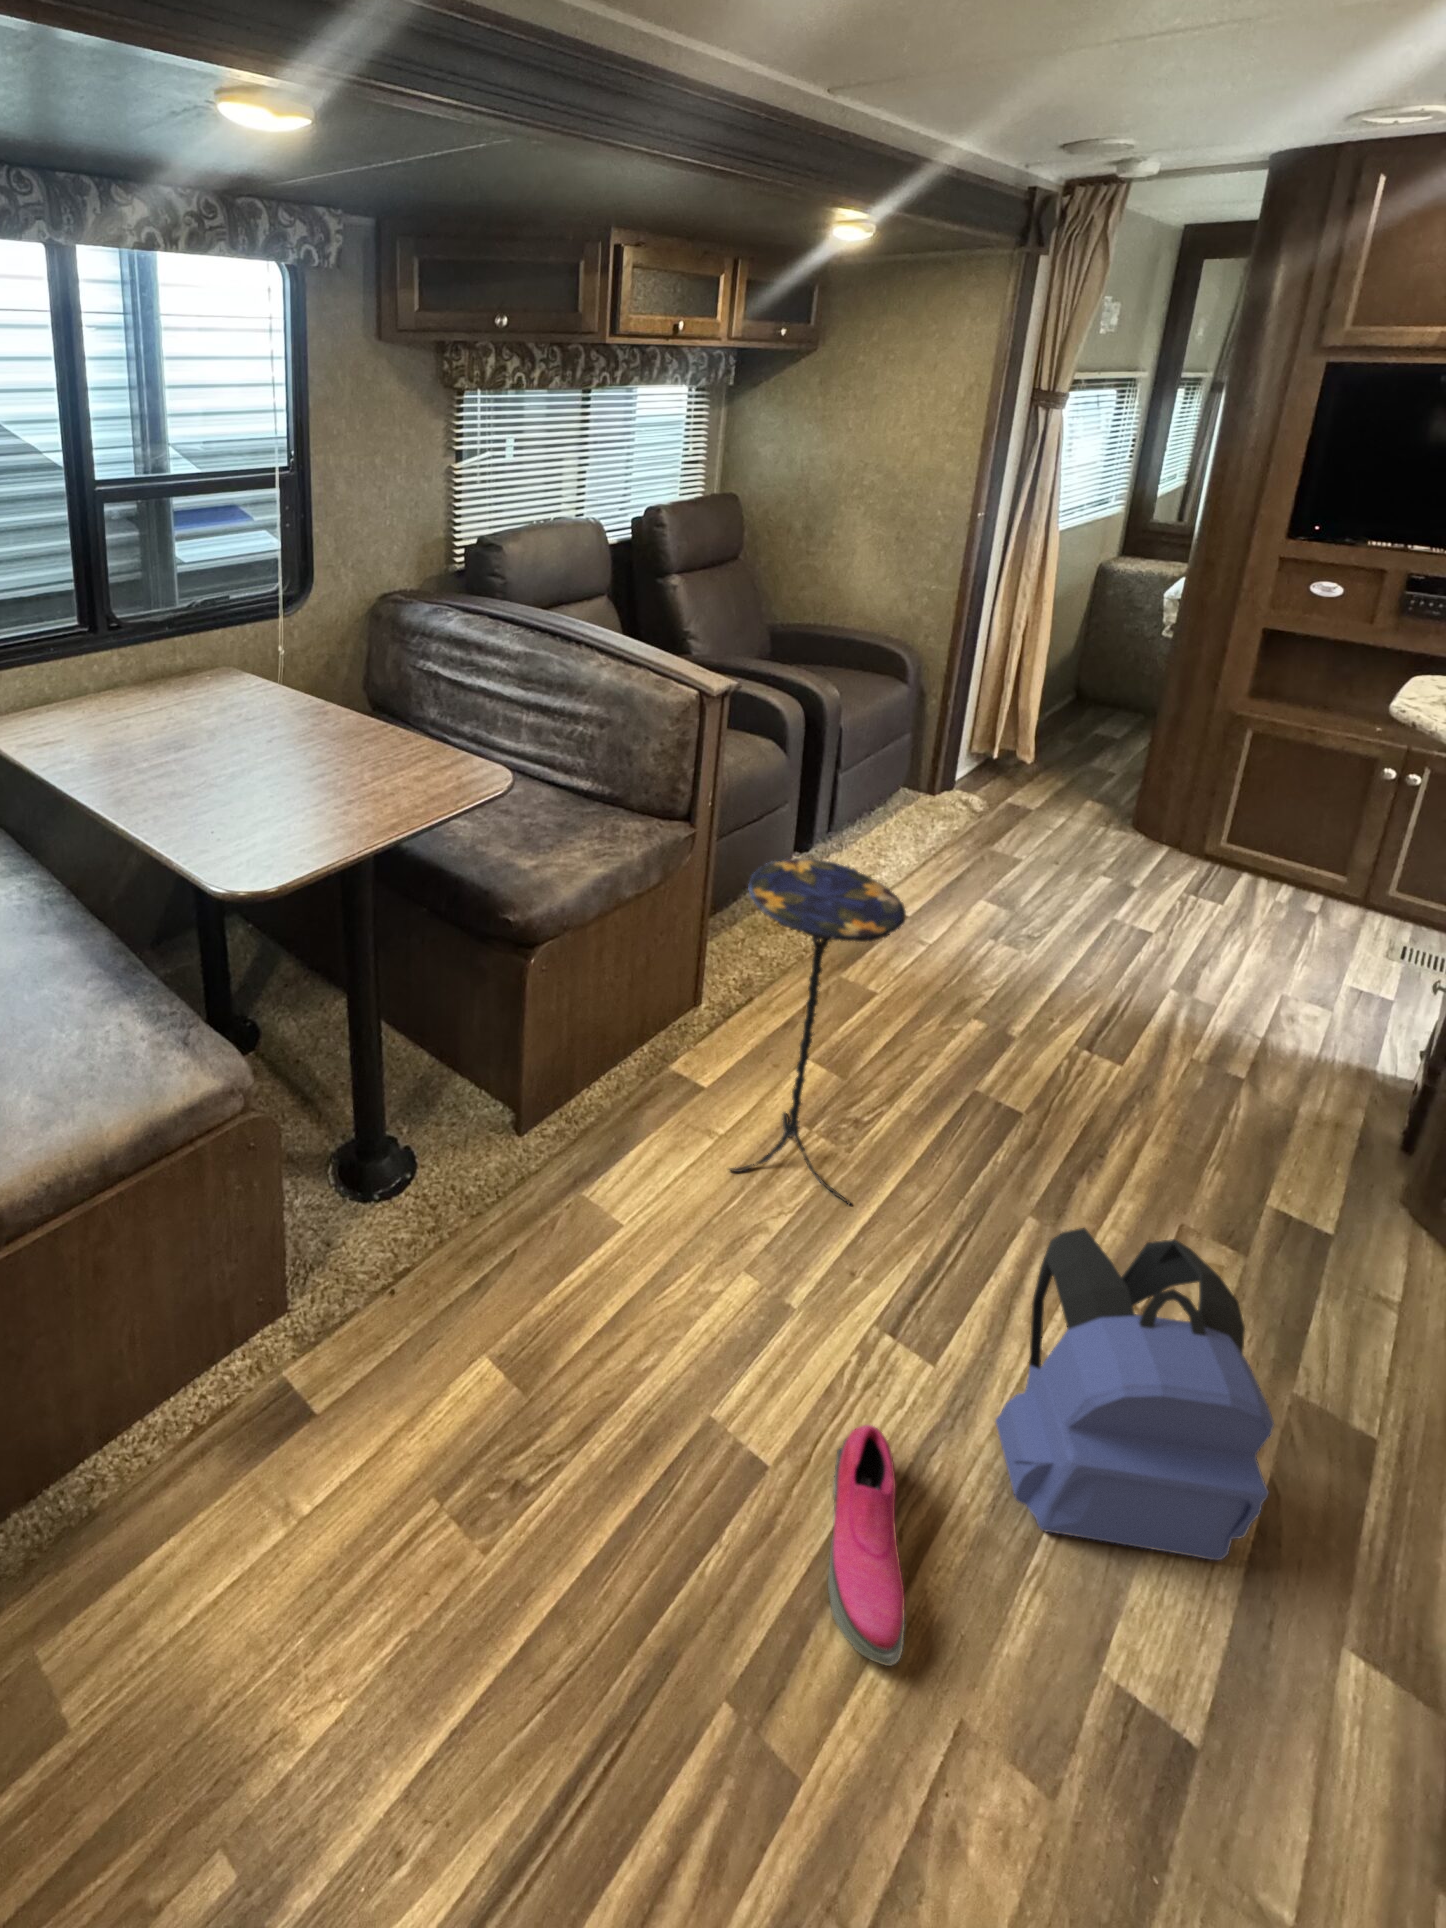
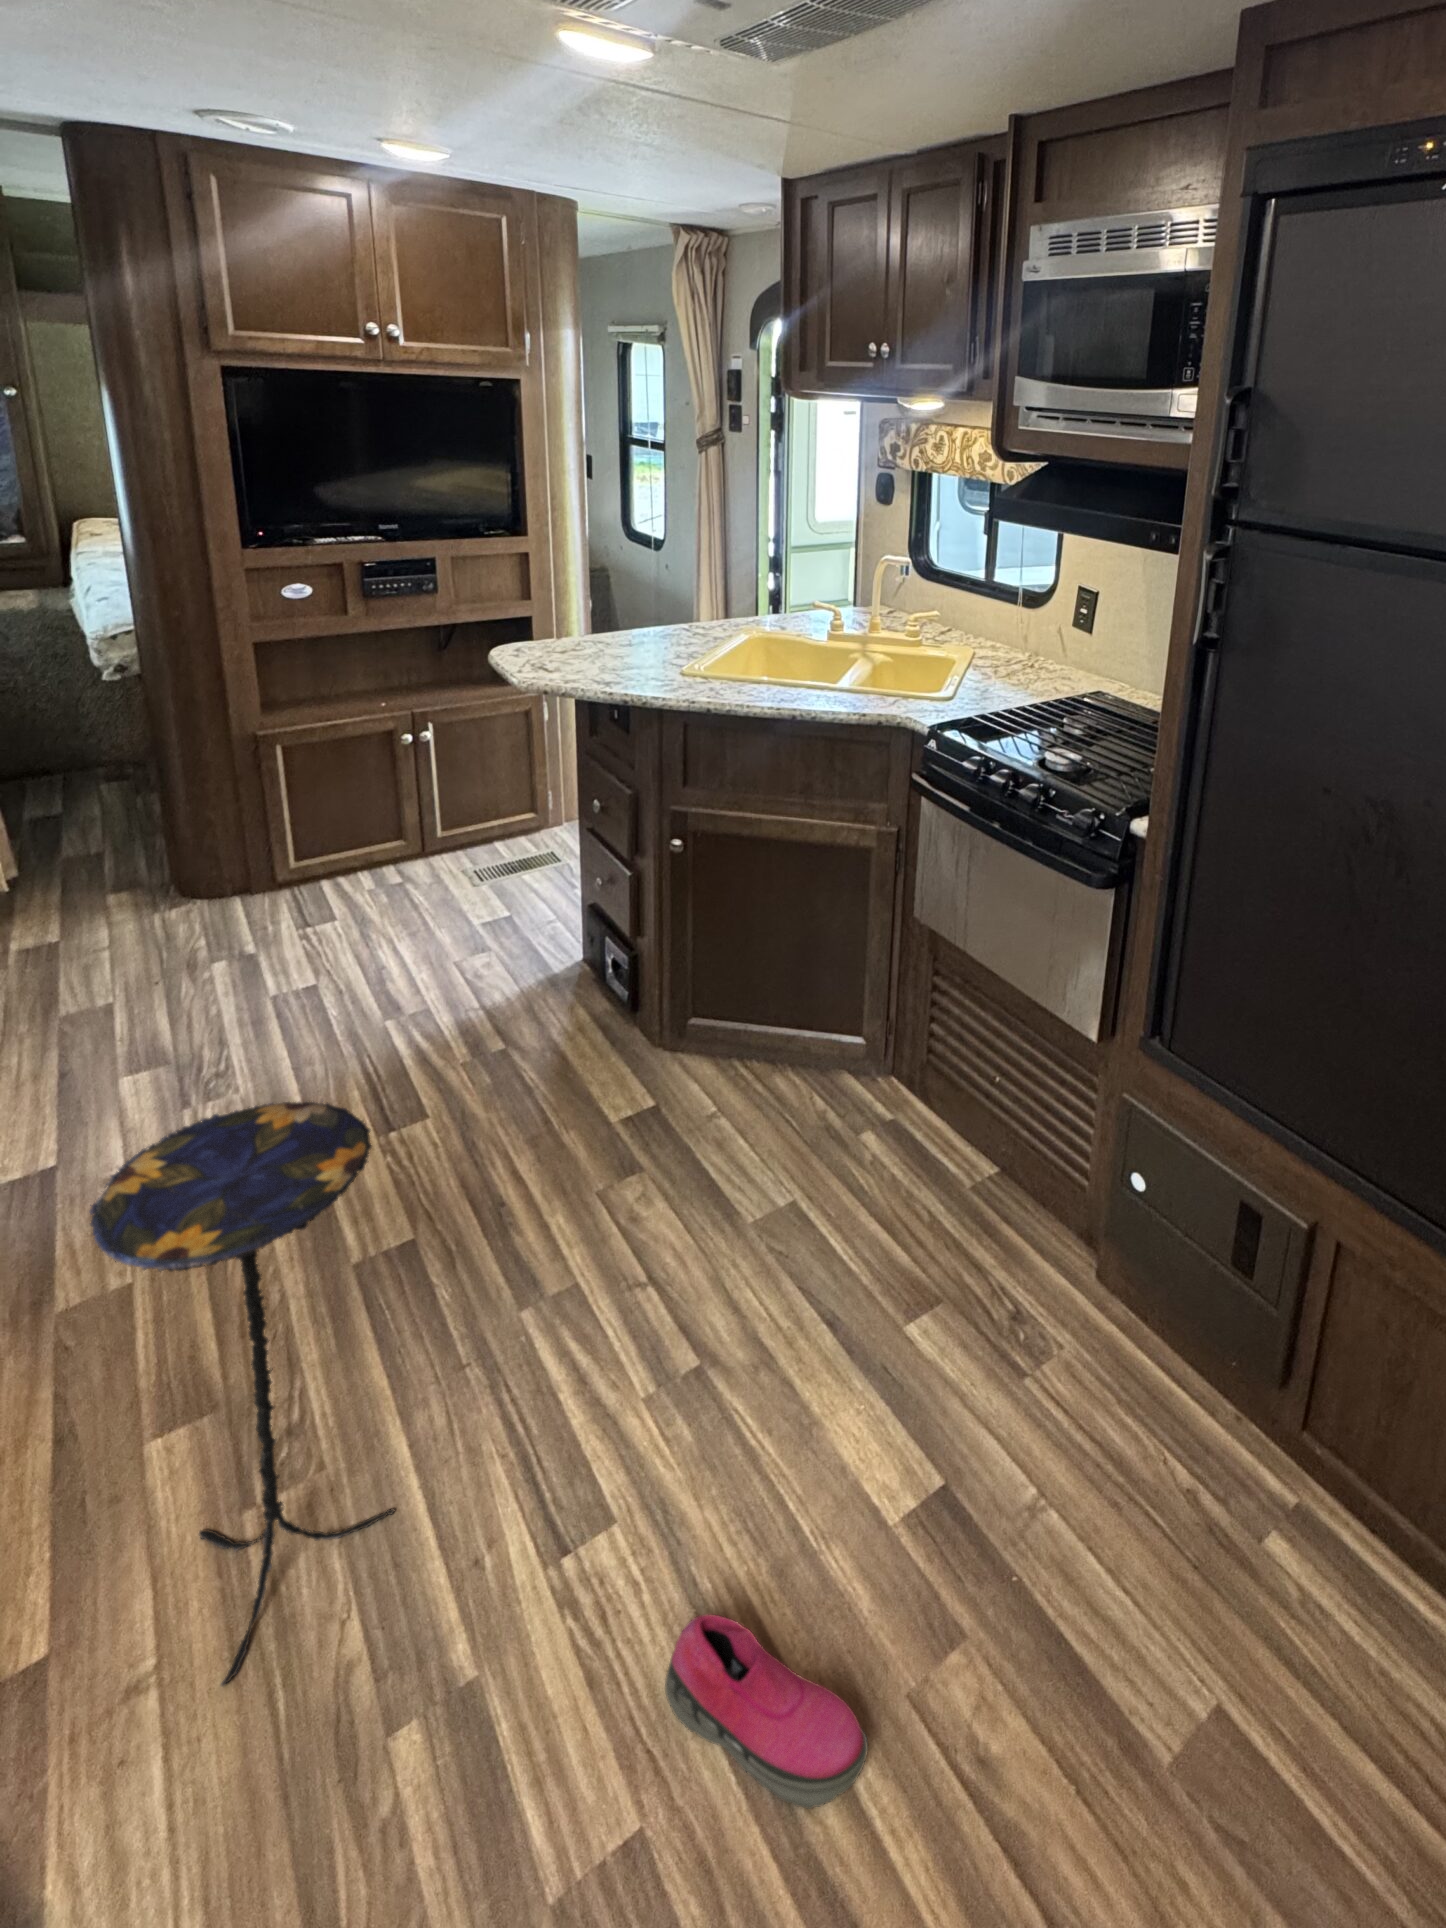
backpack: present [995,1228,1274,1560] -> none [653,1171,864,1512]

